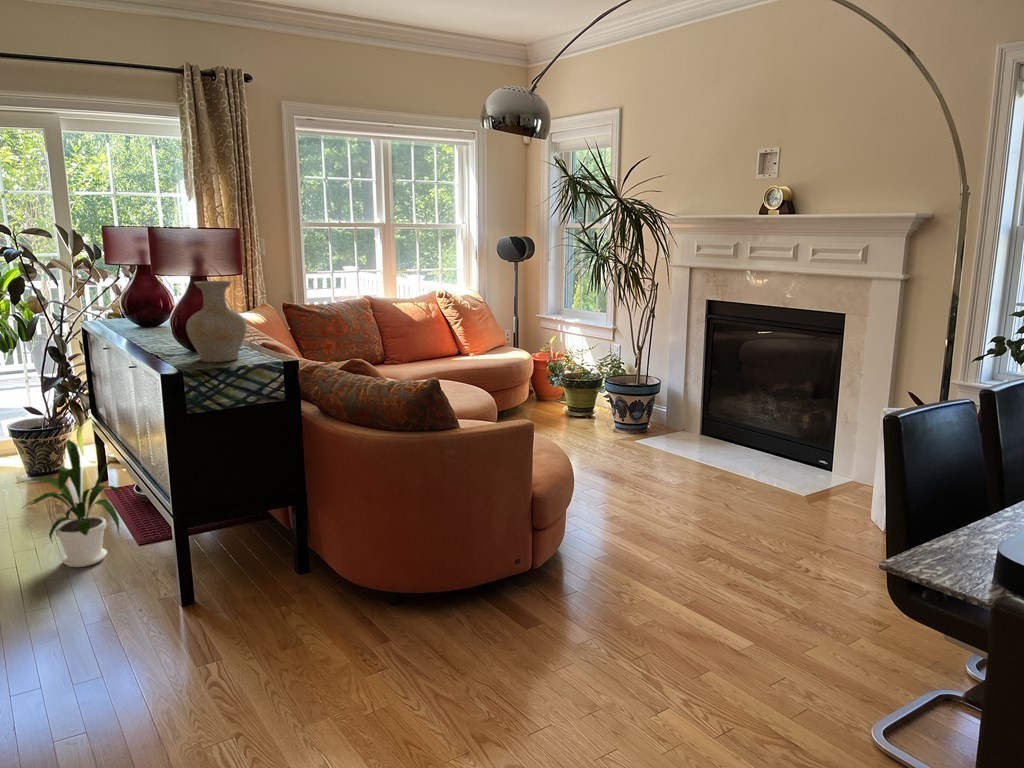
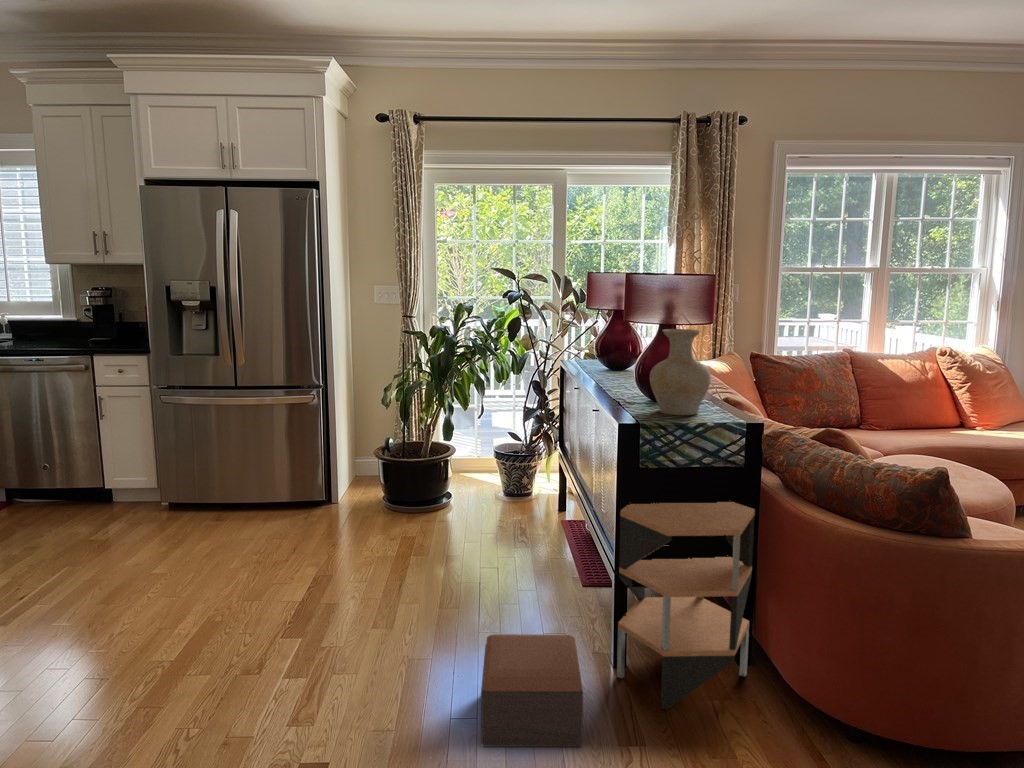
side table: none [173,429,308,627] -> present [617,502,755,709]
house plant: present [28,439,120,567] -> none [490,470,577,595]
footstool: none [39,585,163,713] -> present [481,634,583,747]

